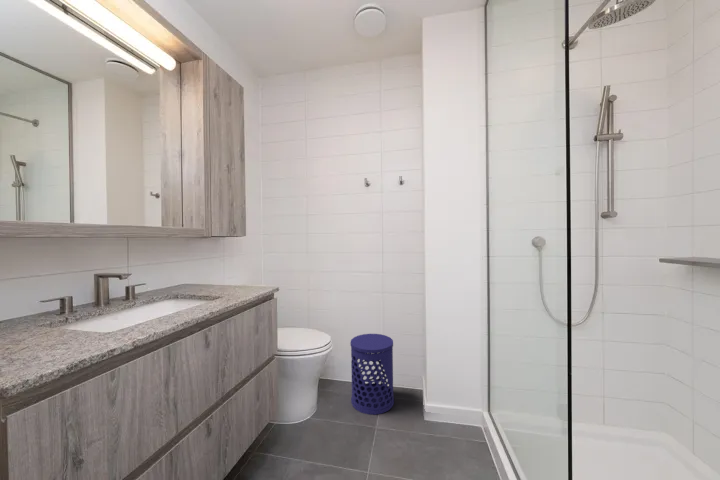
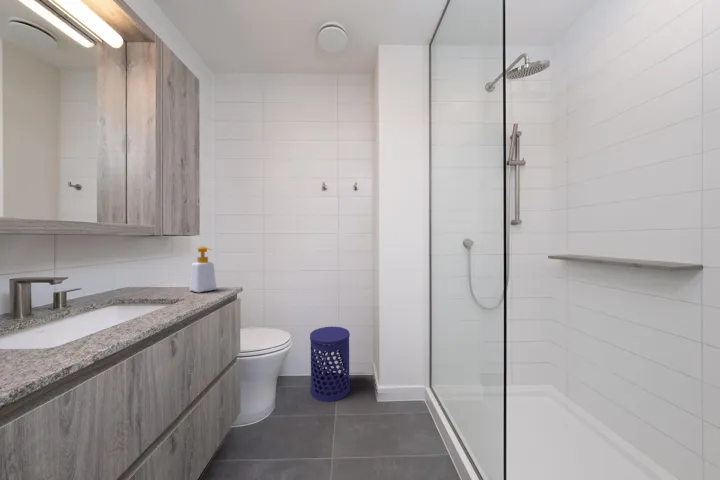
soap bottle: none [231,247,254,291] -> present [189,246,216,292]

